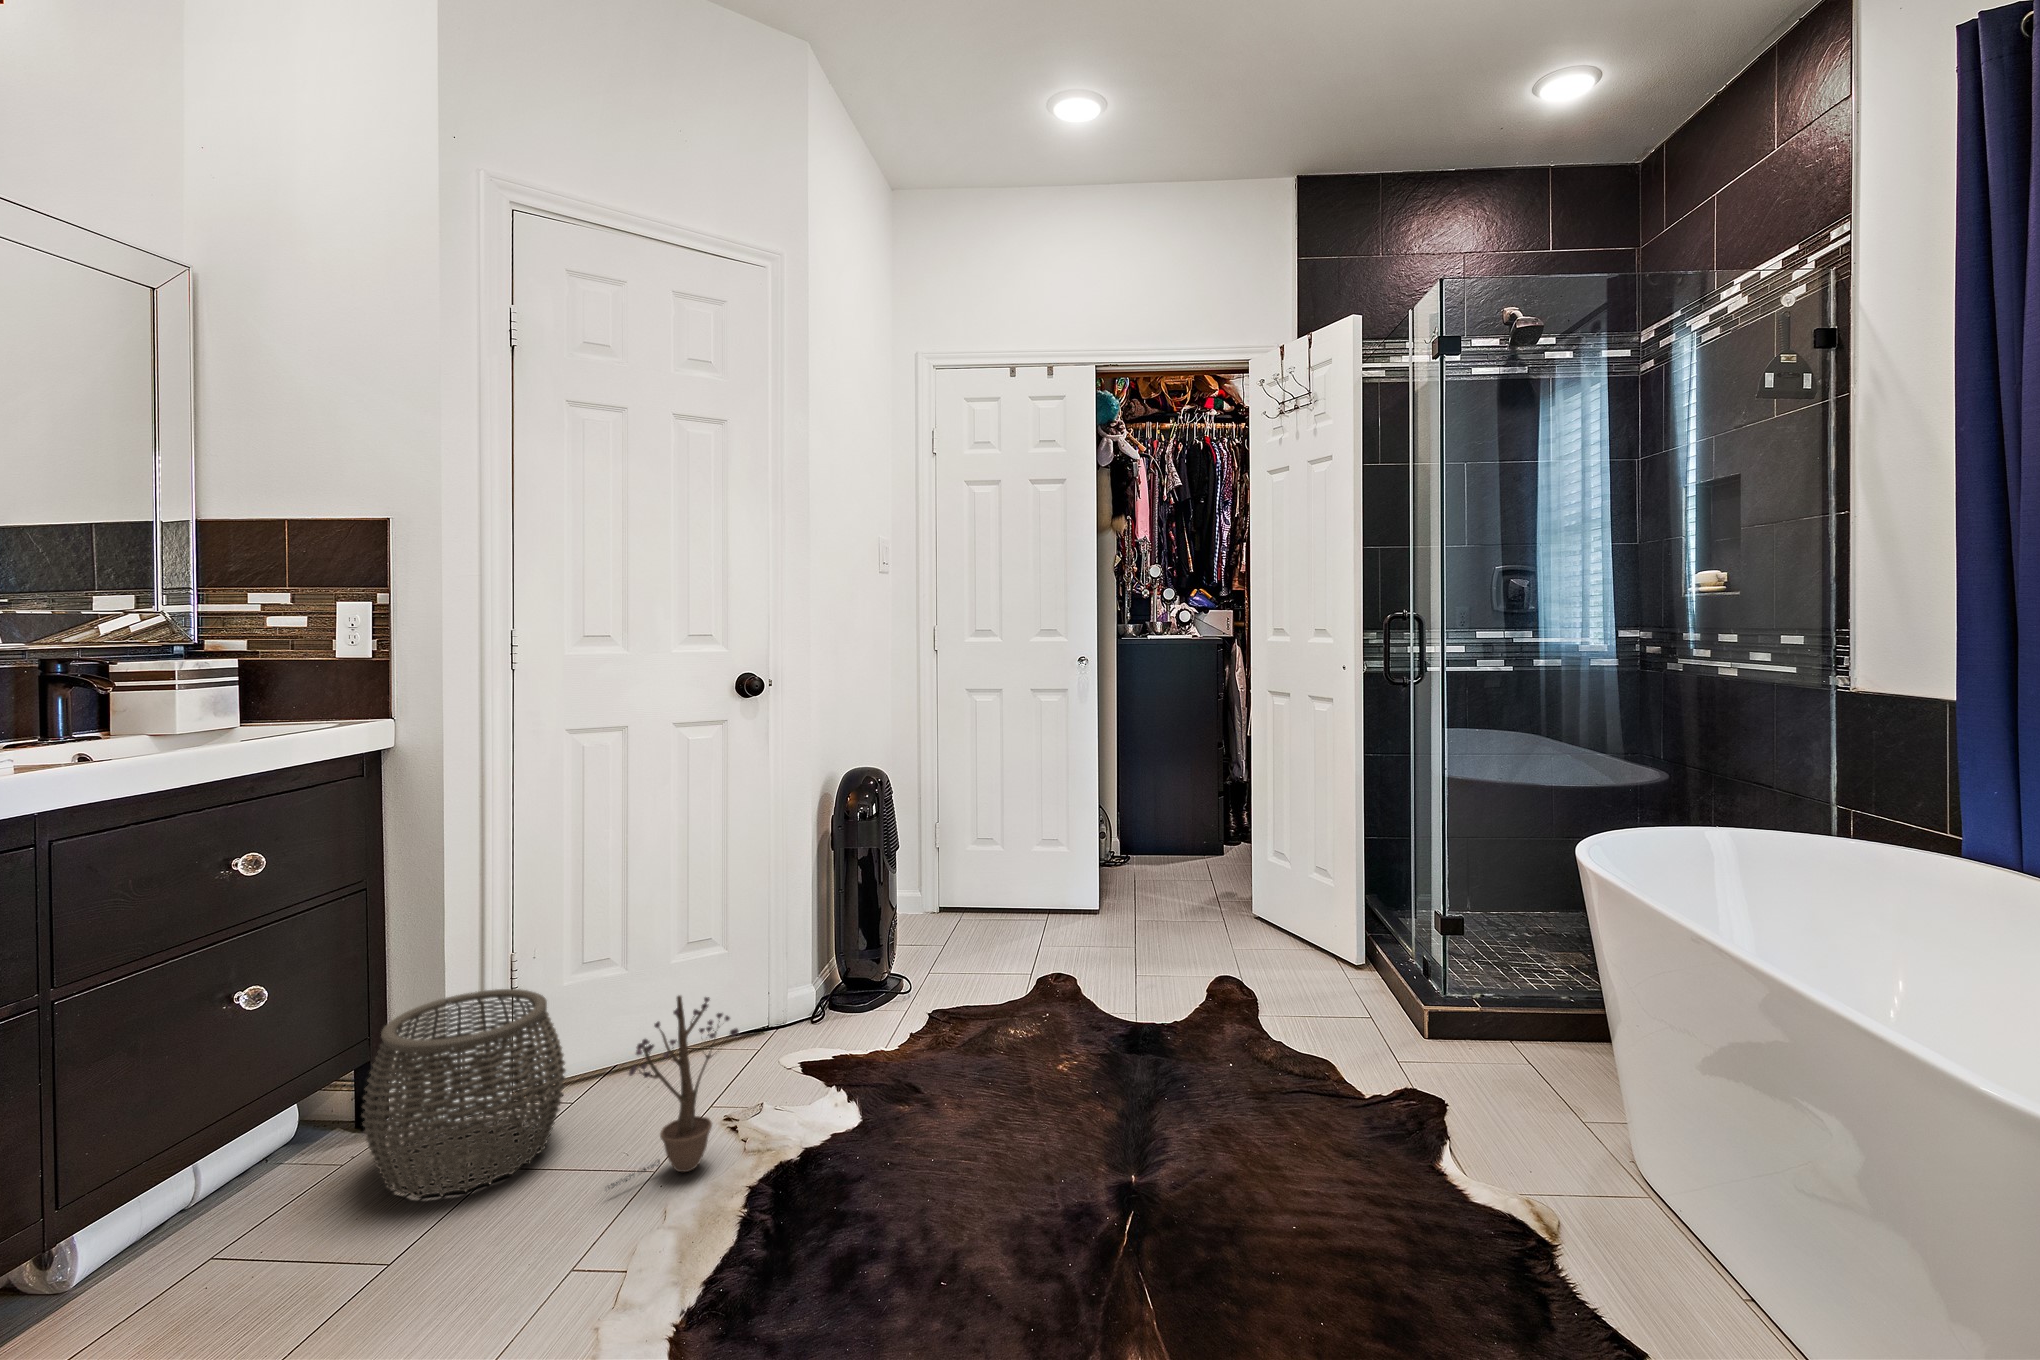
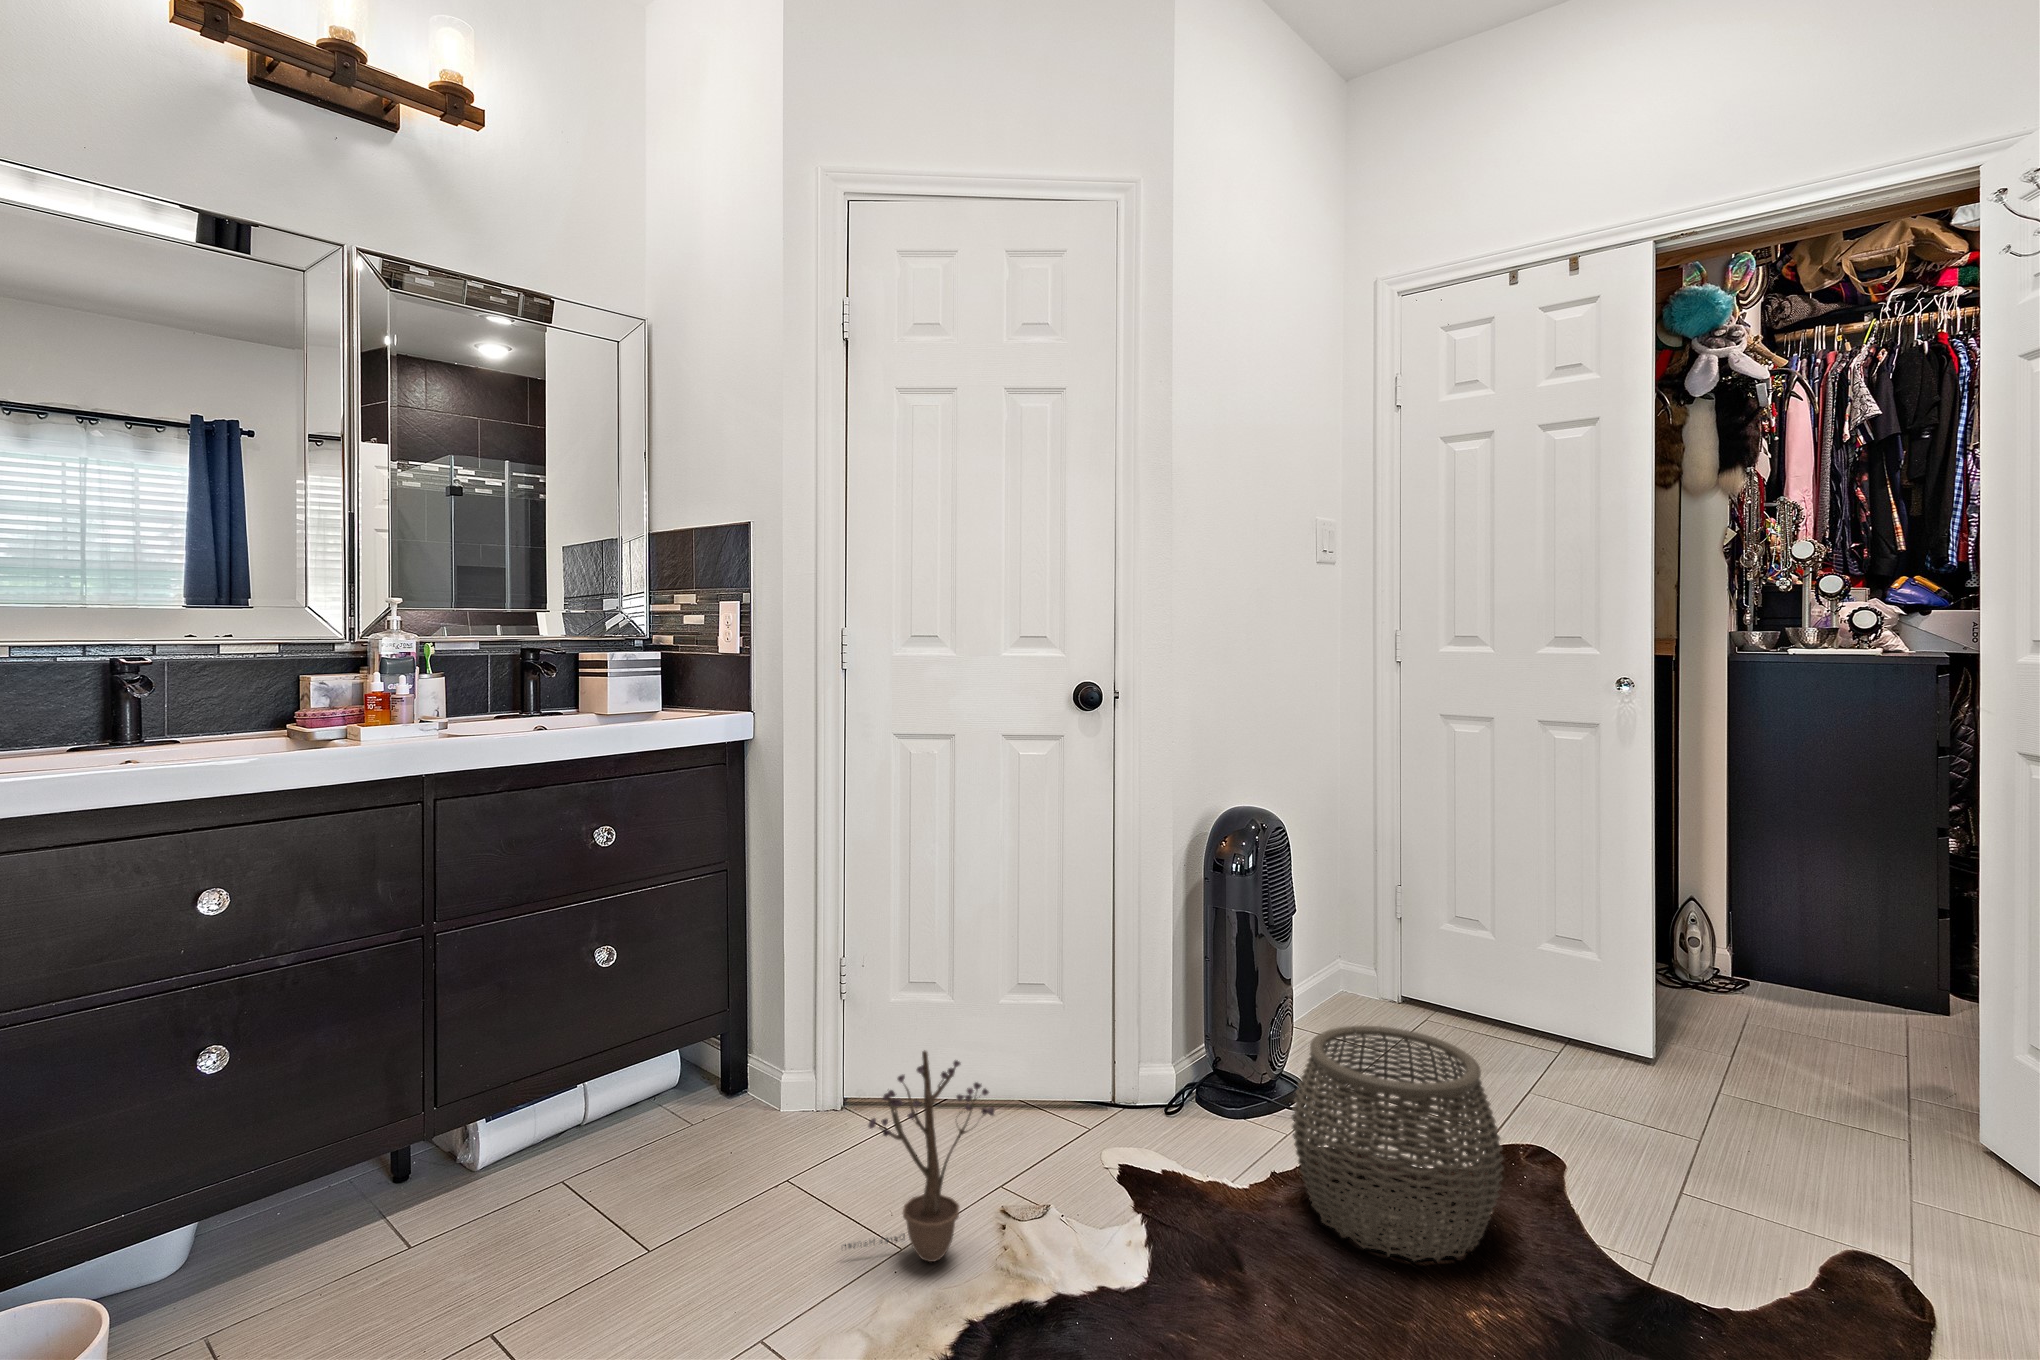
woven basket: present [362,989,566,1198] -> present [1291,1026,1504,1261]

